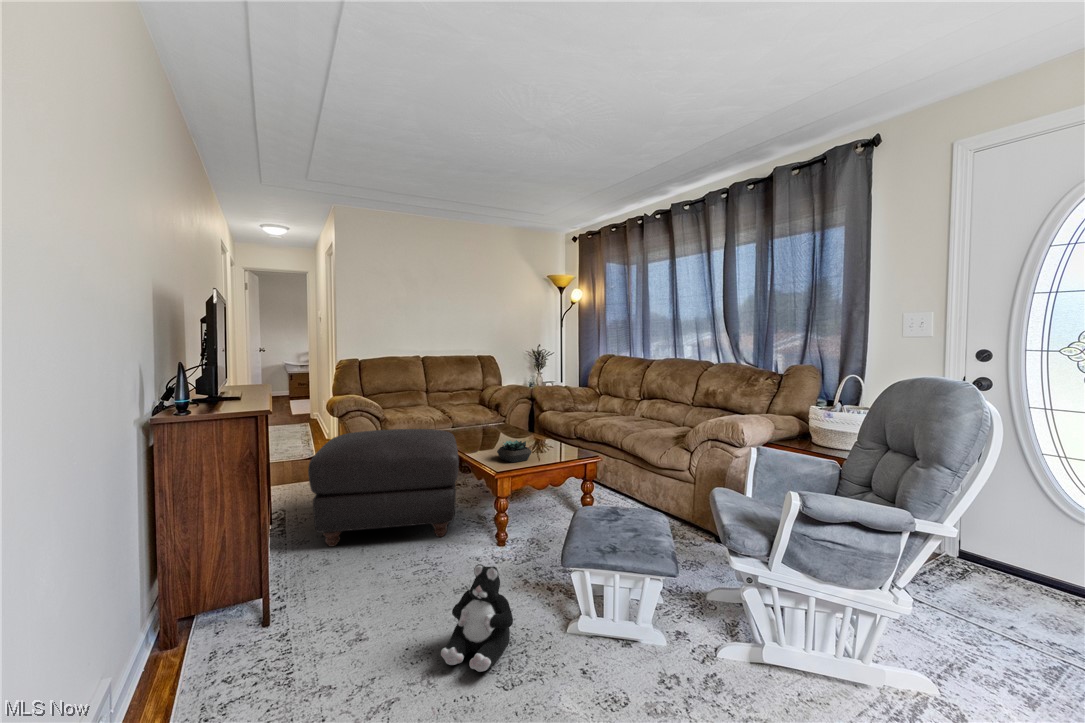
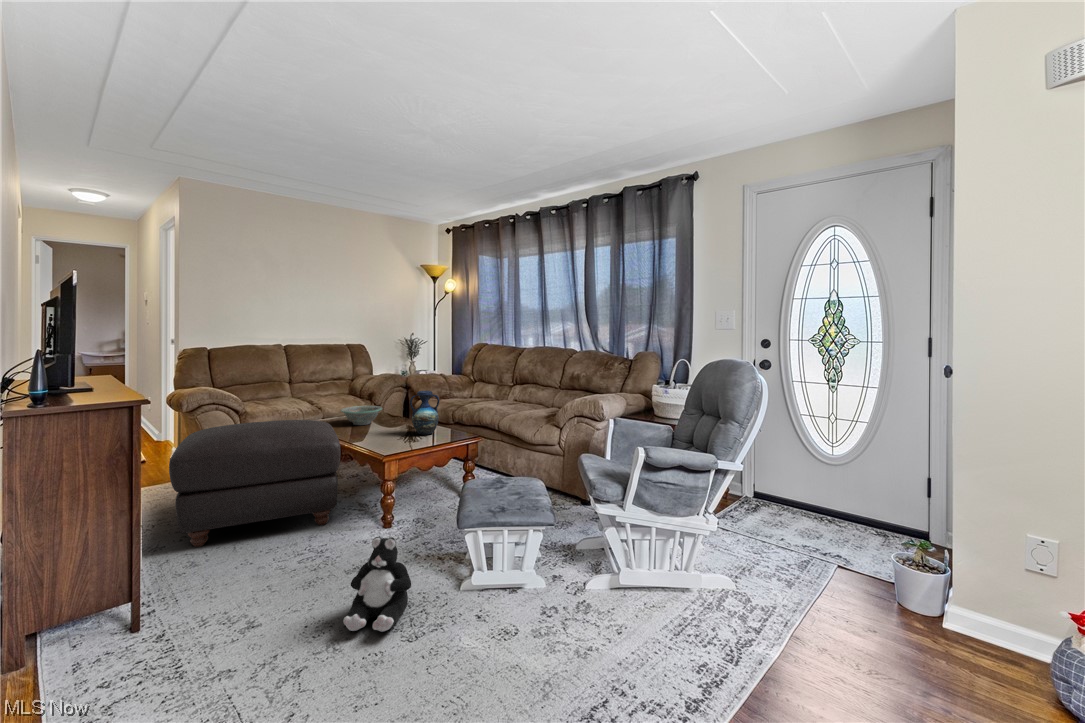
vase: none [530,404,560,450] -> present [410,391,439,434]
decorative bowl: none [466,416,505,436] -> present [341,406,382,425]
succulent plant: present [497,440,532,462] -> none [379,426,414,447]

